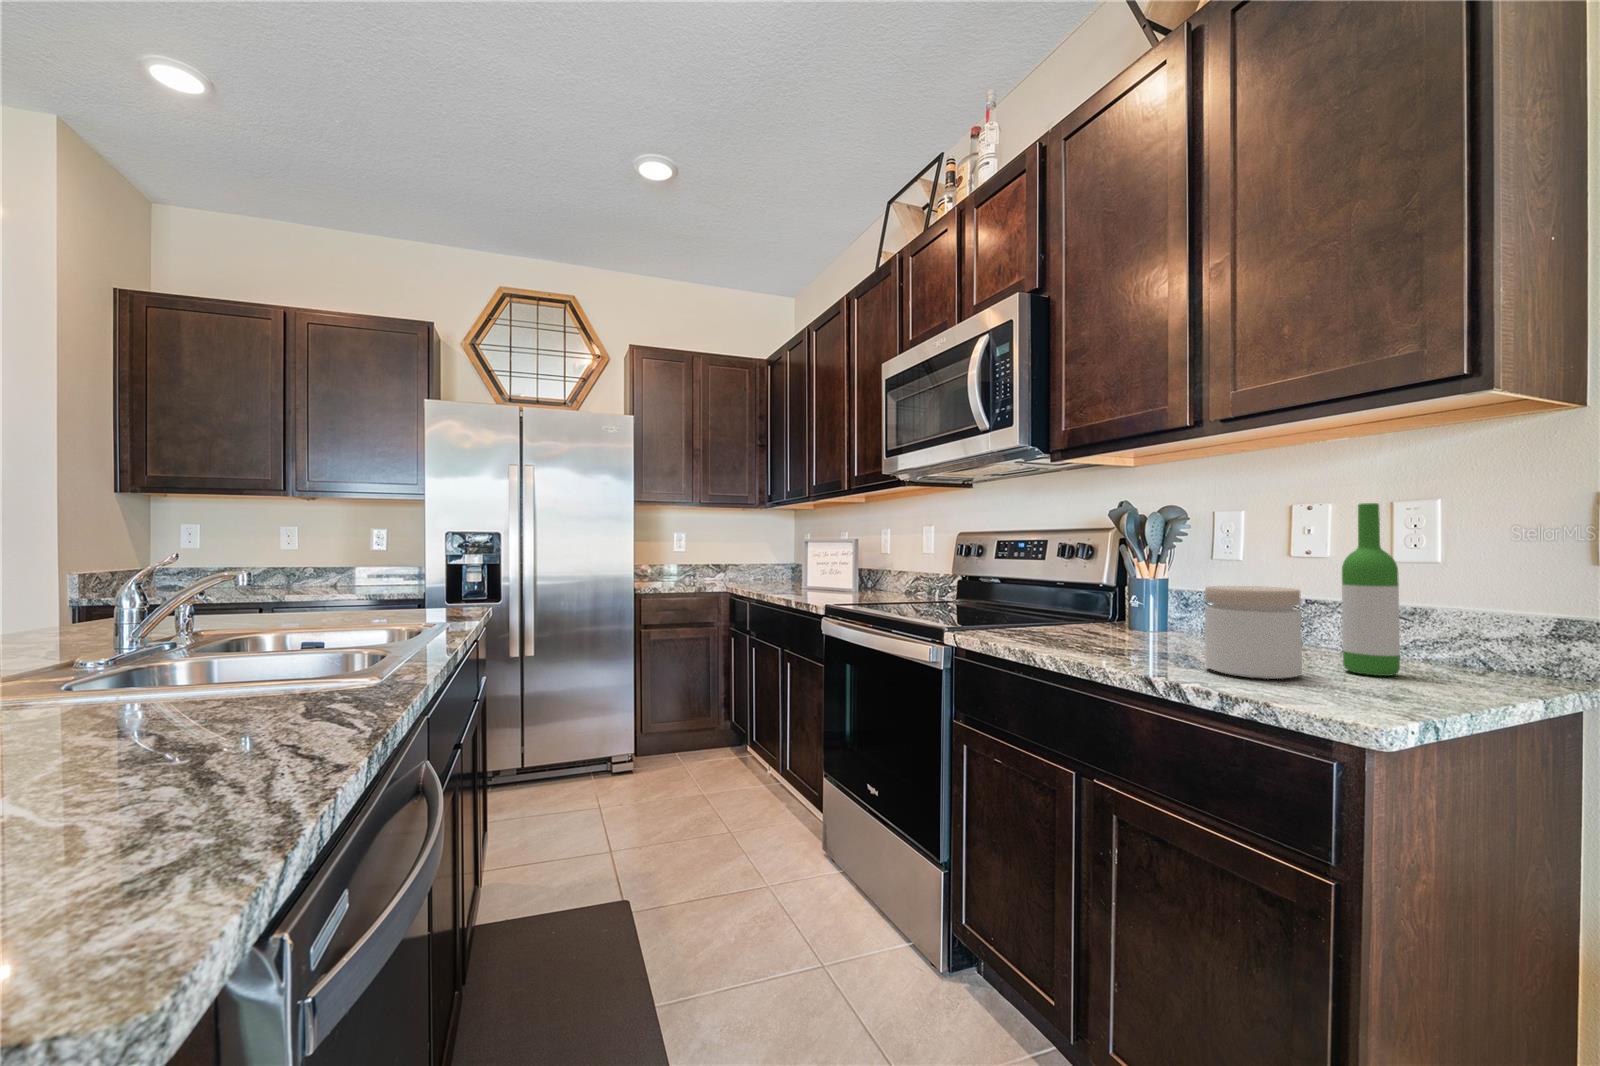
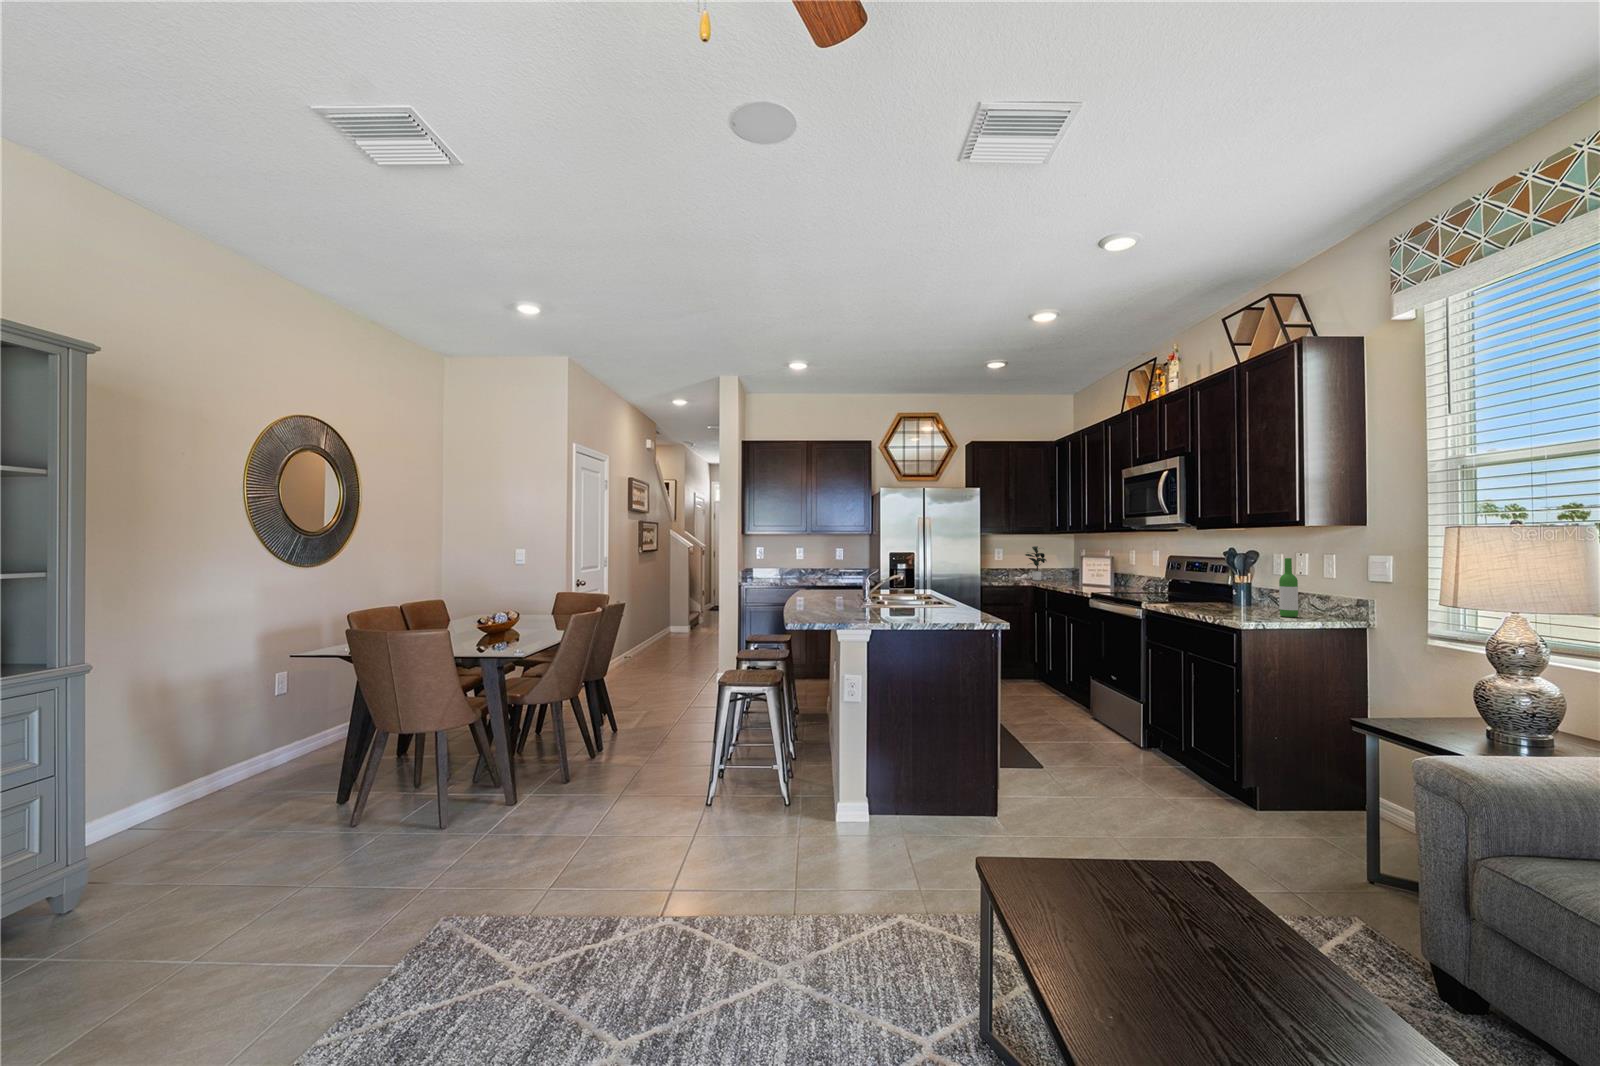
potted plant: none [715,527,766,583] -> present [1025,546,1046,580]
jar: present [1205,586,1302,679] -> none [1225,586,1258,616]

